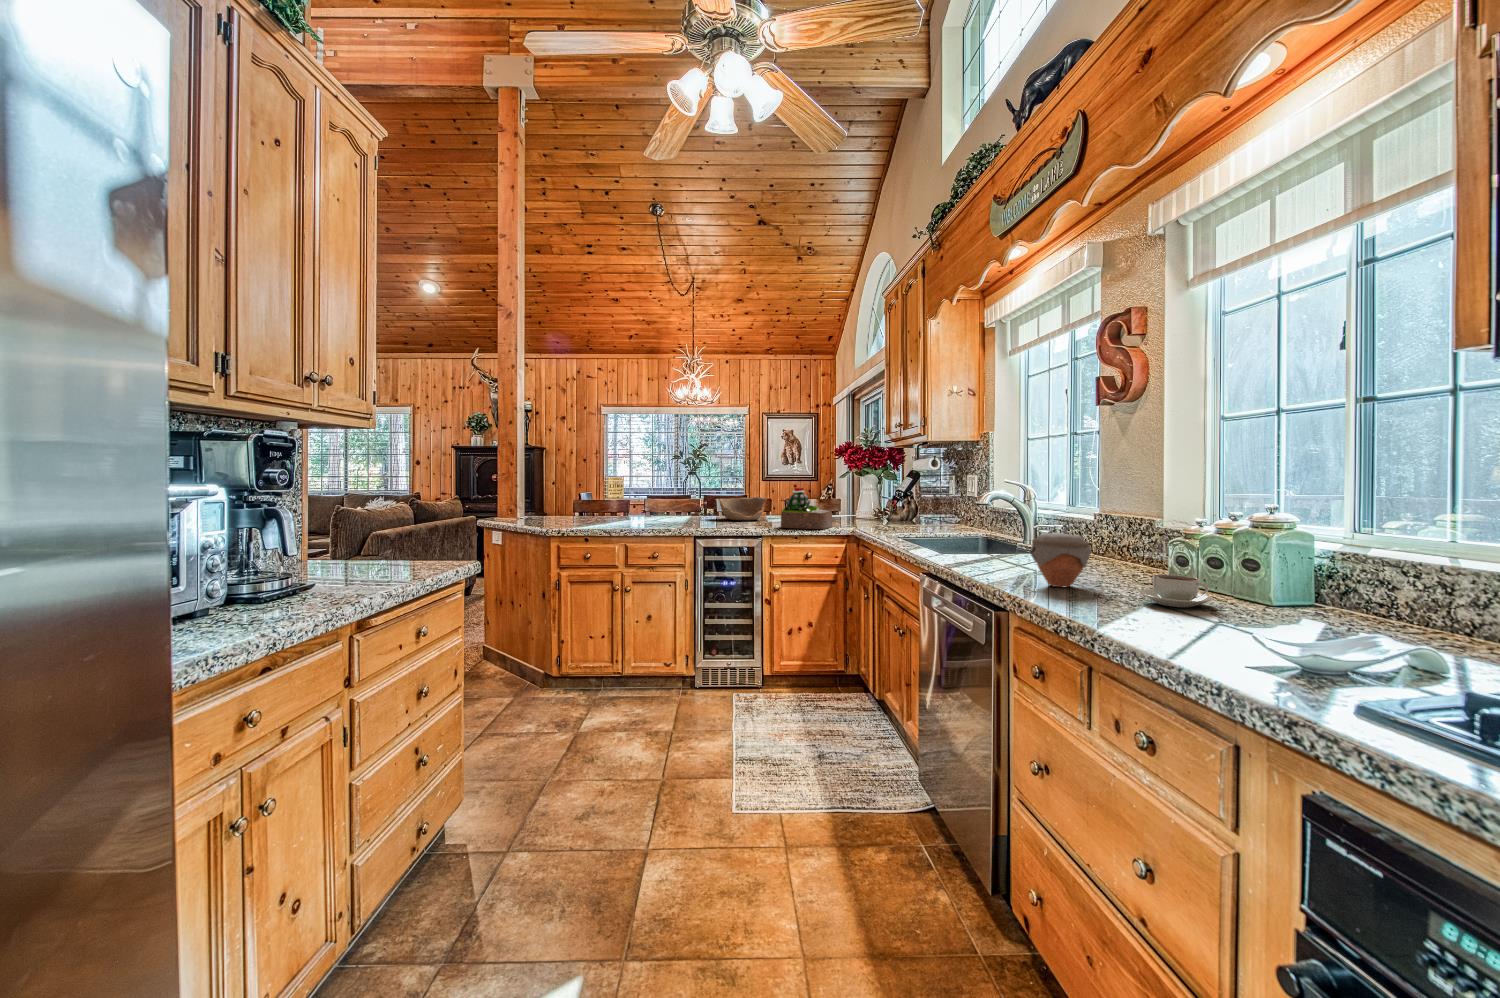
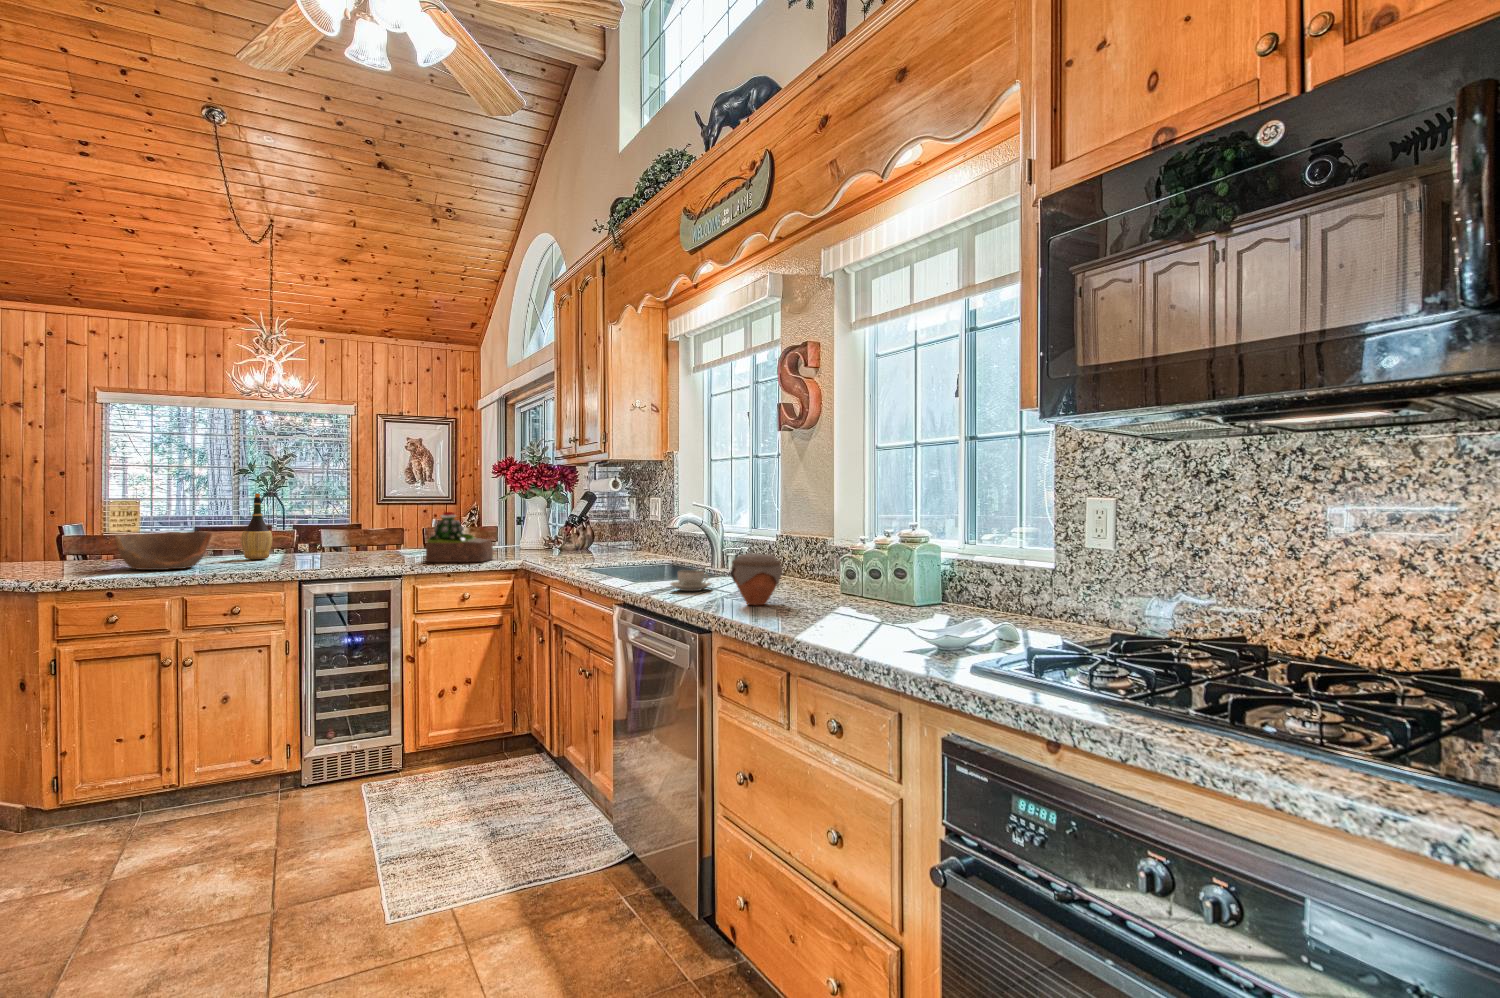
wine bottle: none [663,474,682,521] -> present [241,493,273,559]
bowl: present [719,497,767,521] -> present [115,531,212,570]
coffee cup: present [1140,574,1213,607] -> present [671,570,711,591]

